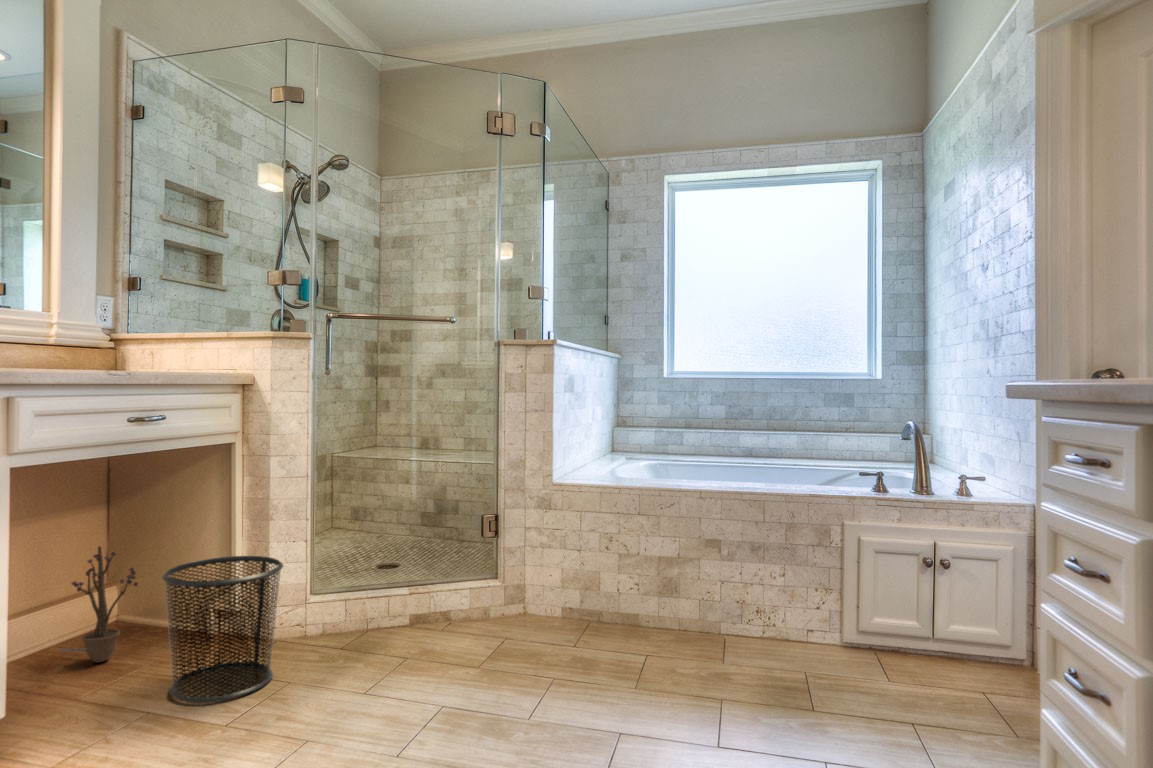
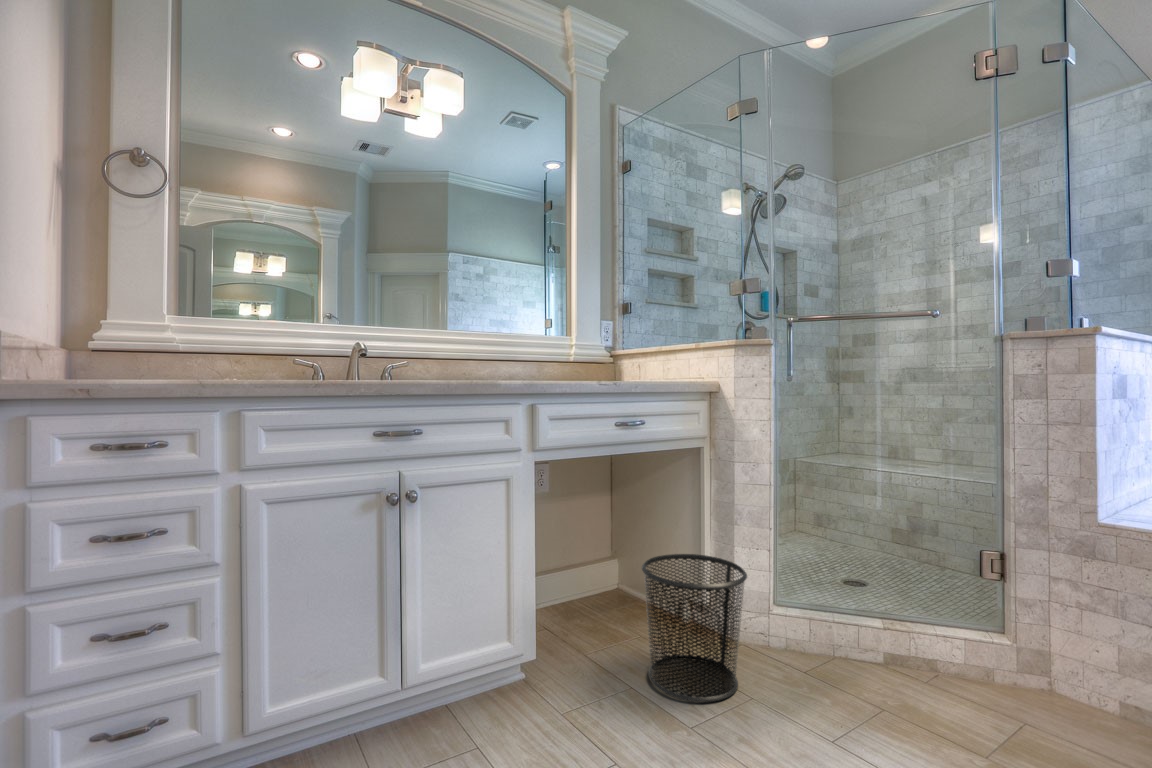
decorative plant: present [59,546,138,662] -> none [578,525,628,621]

